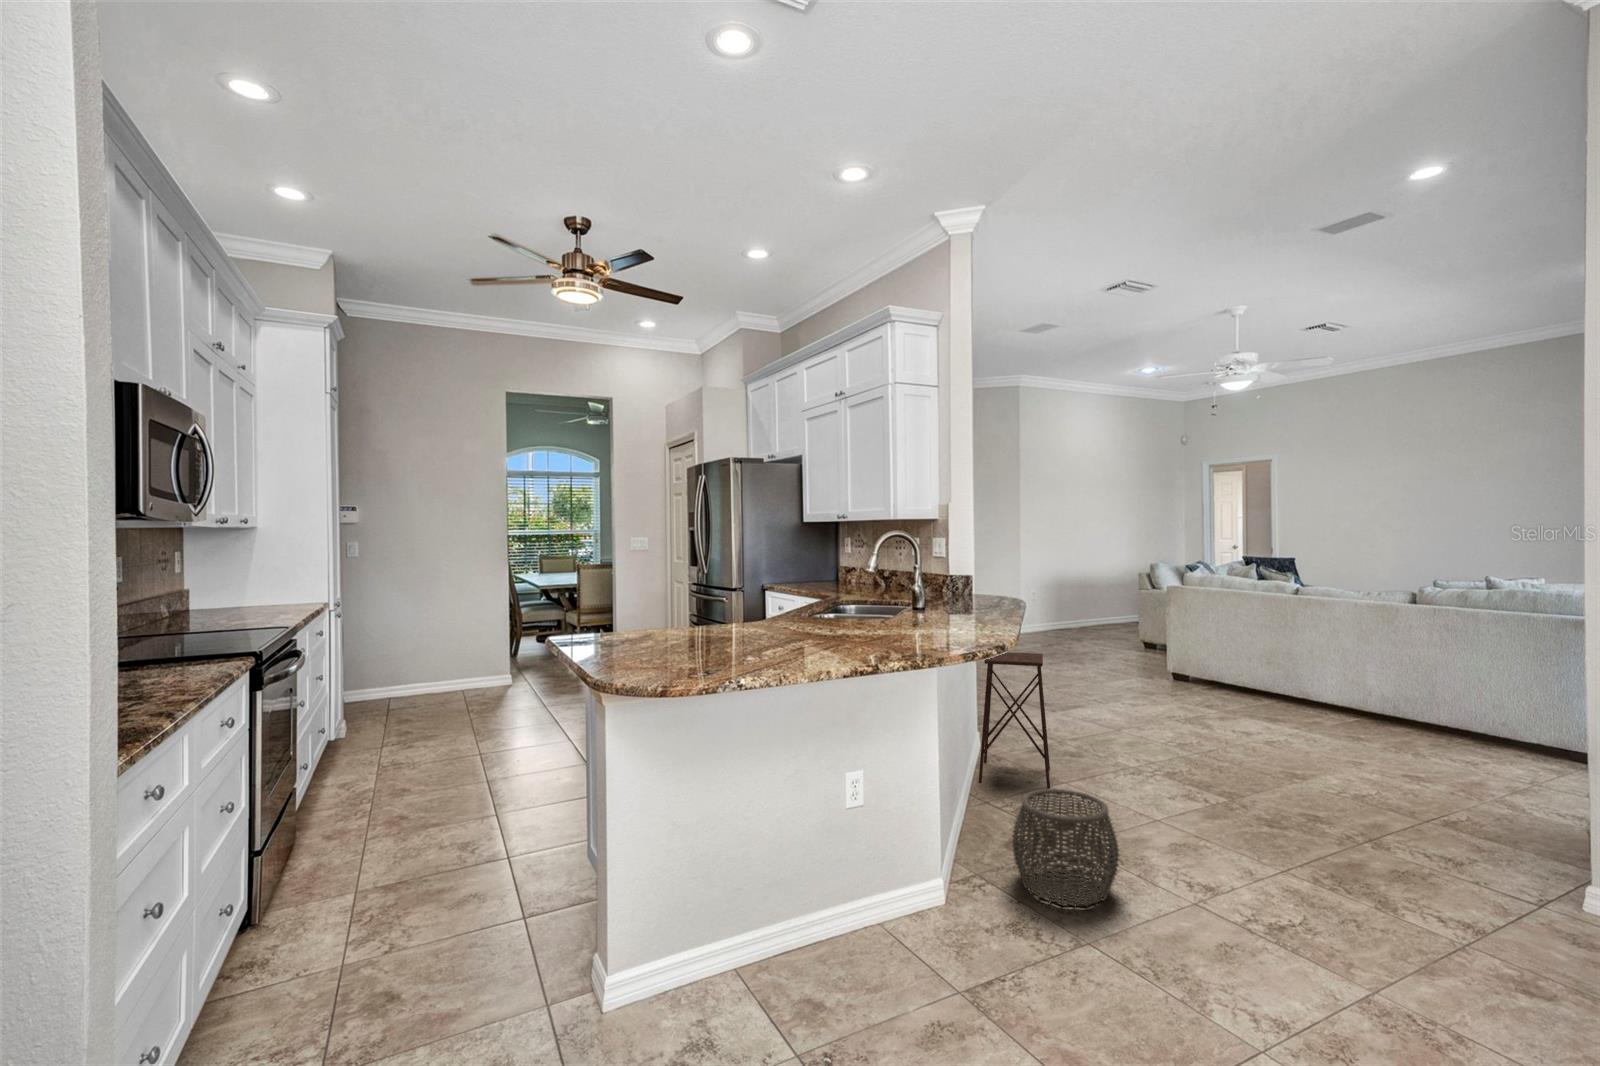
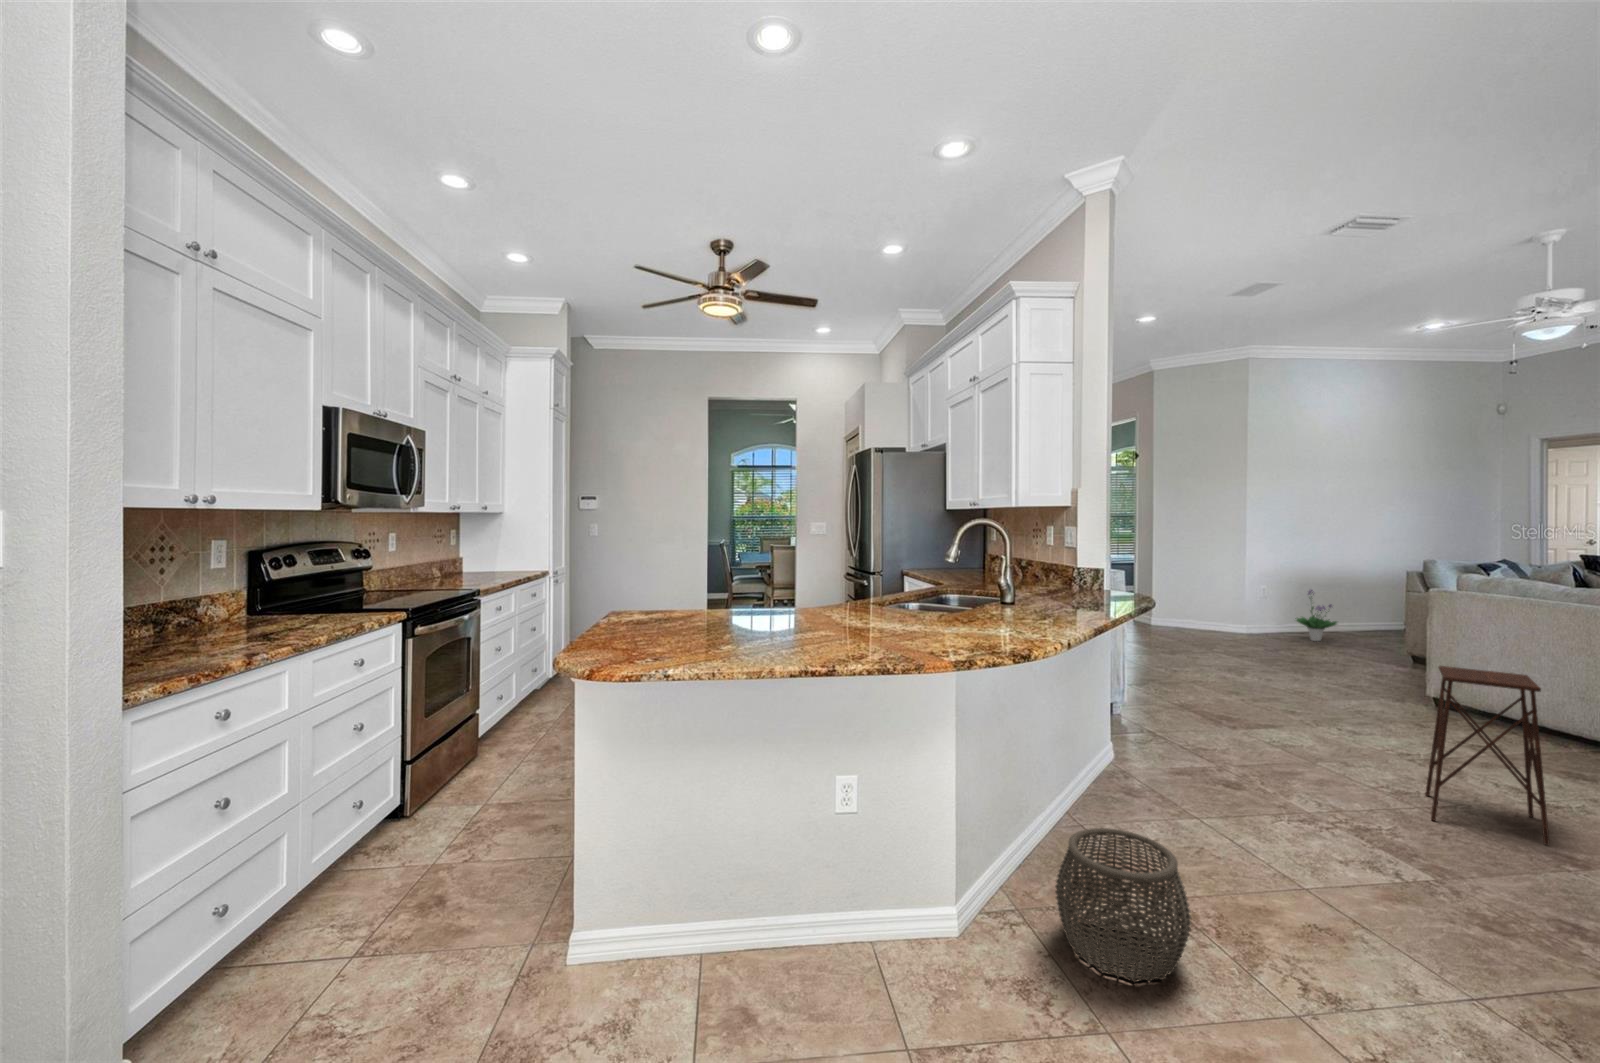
potted plant: none [1051,589,1086,634] -> present [1296,590,1337,641]
side table: present [979,652,1050,789] -> present [1425,666,1549,845]

